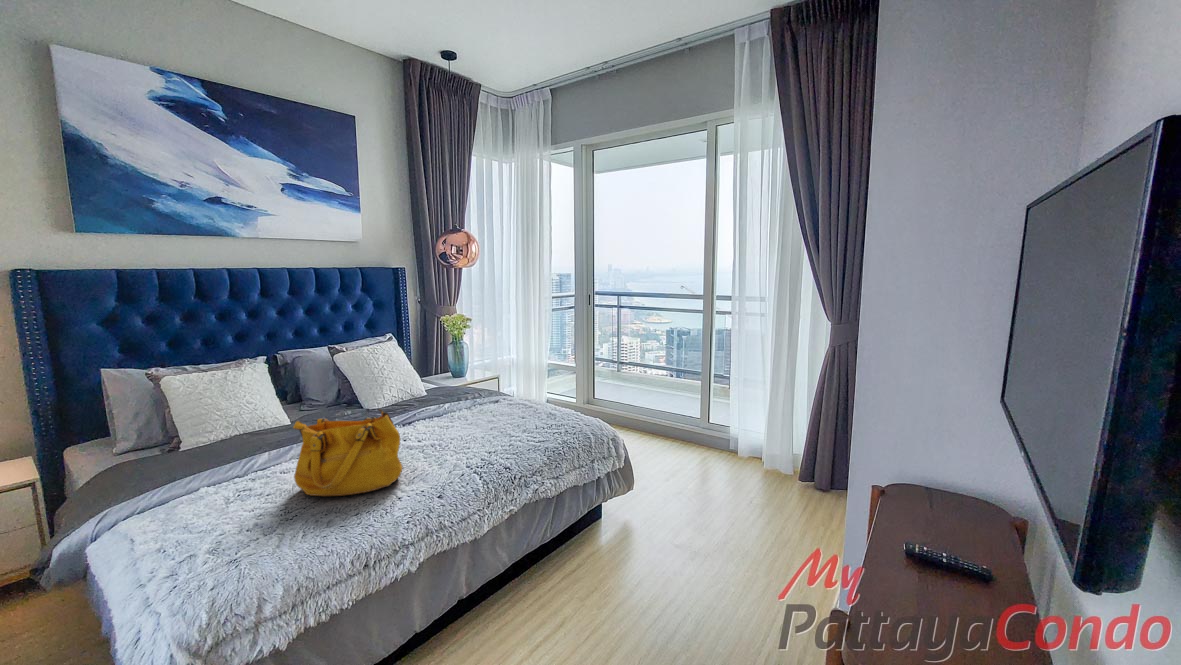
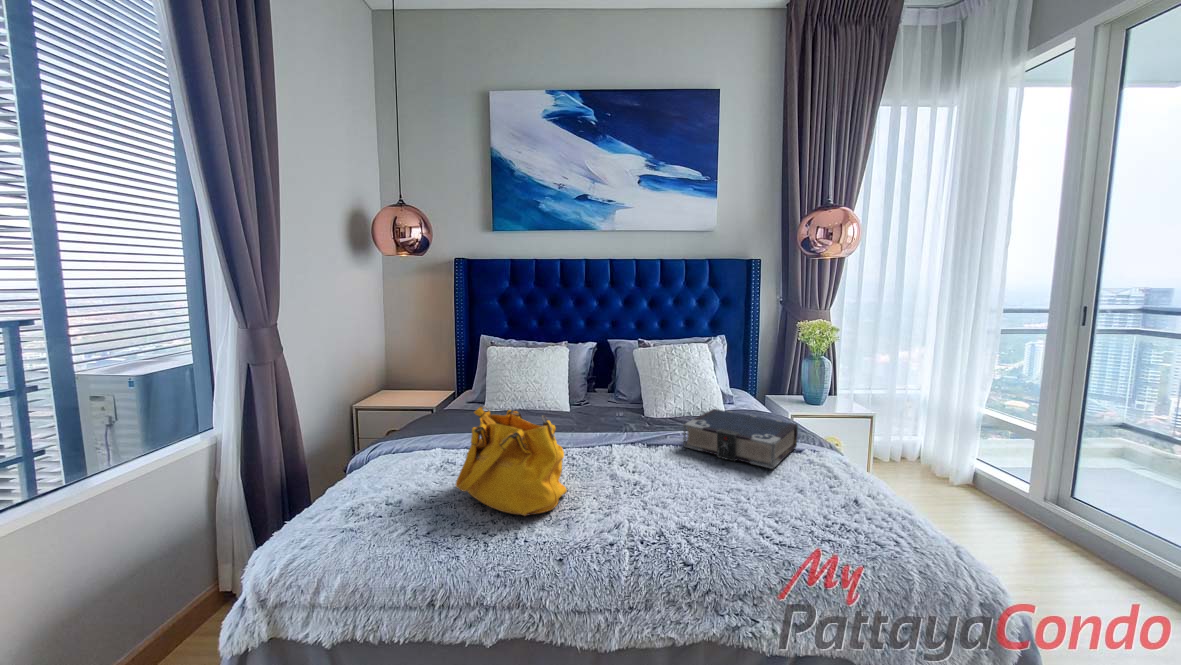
book: none [426,384,496,419] -> present [683,409,798,469]

